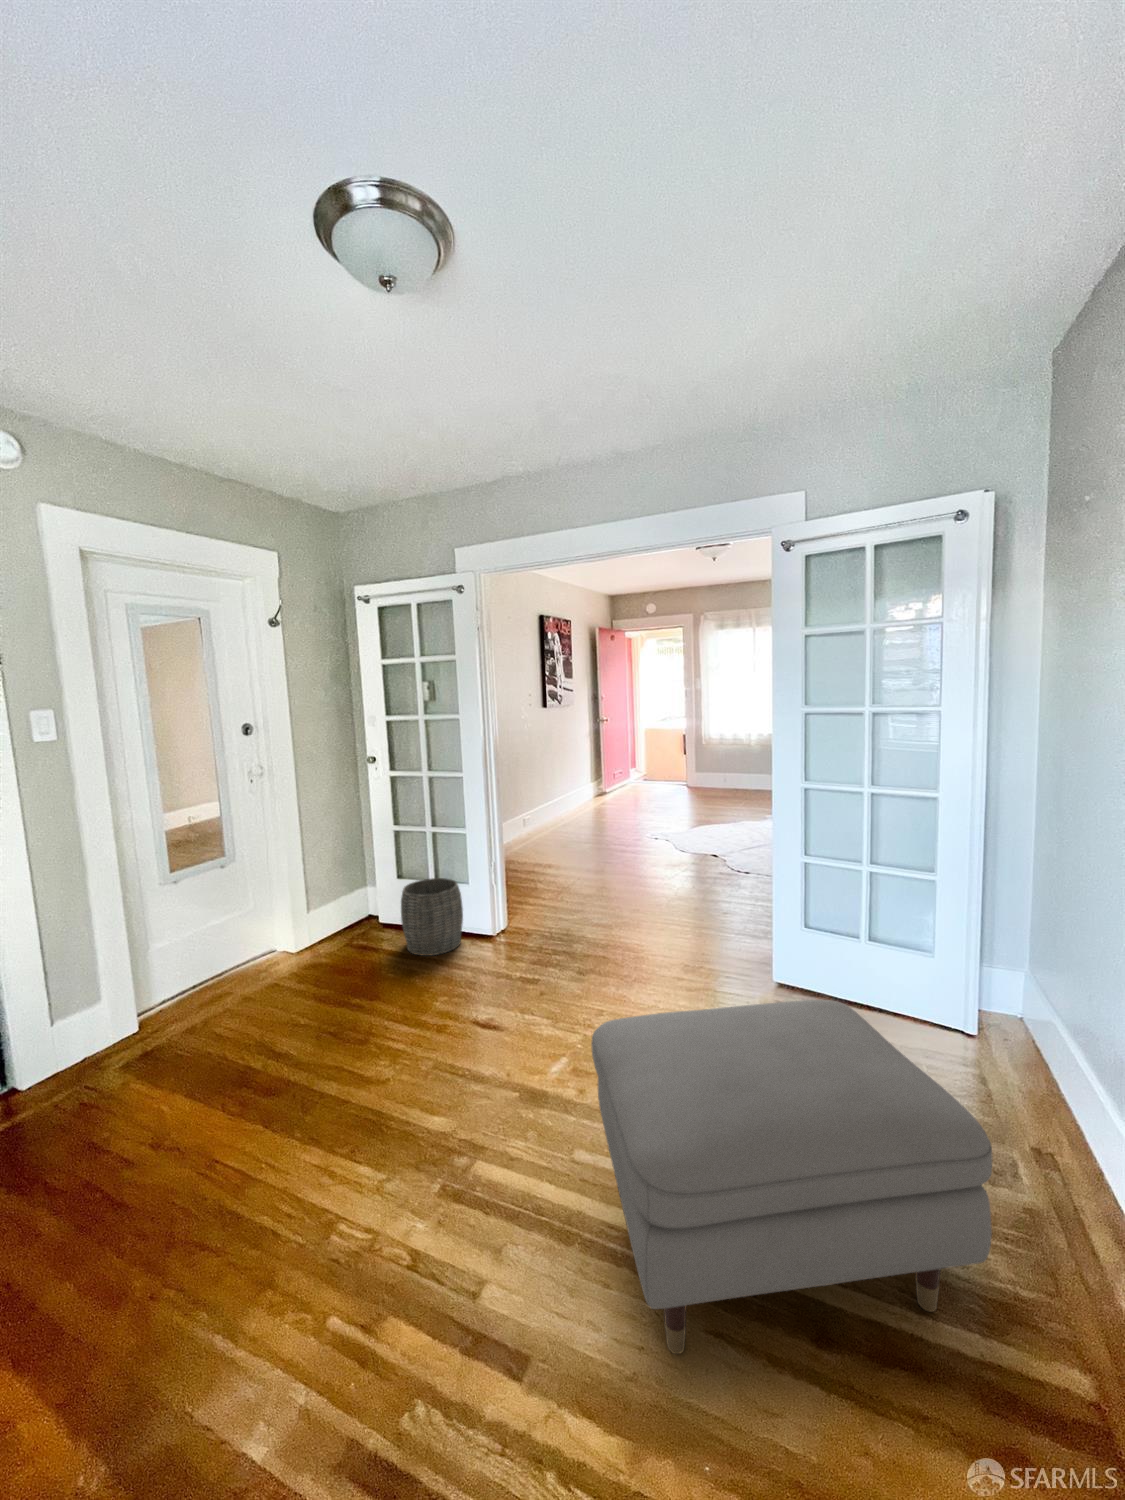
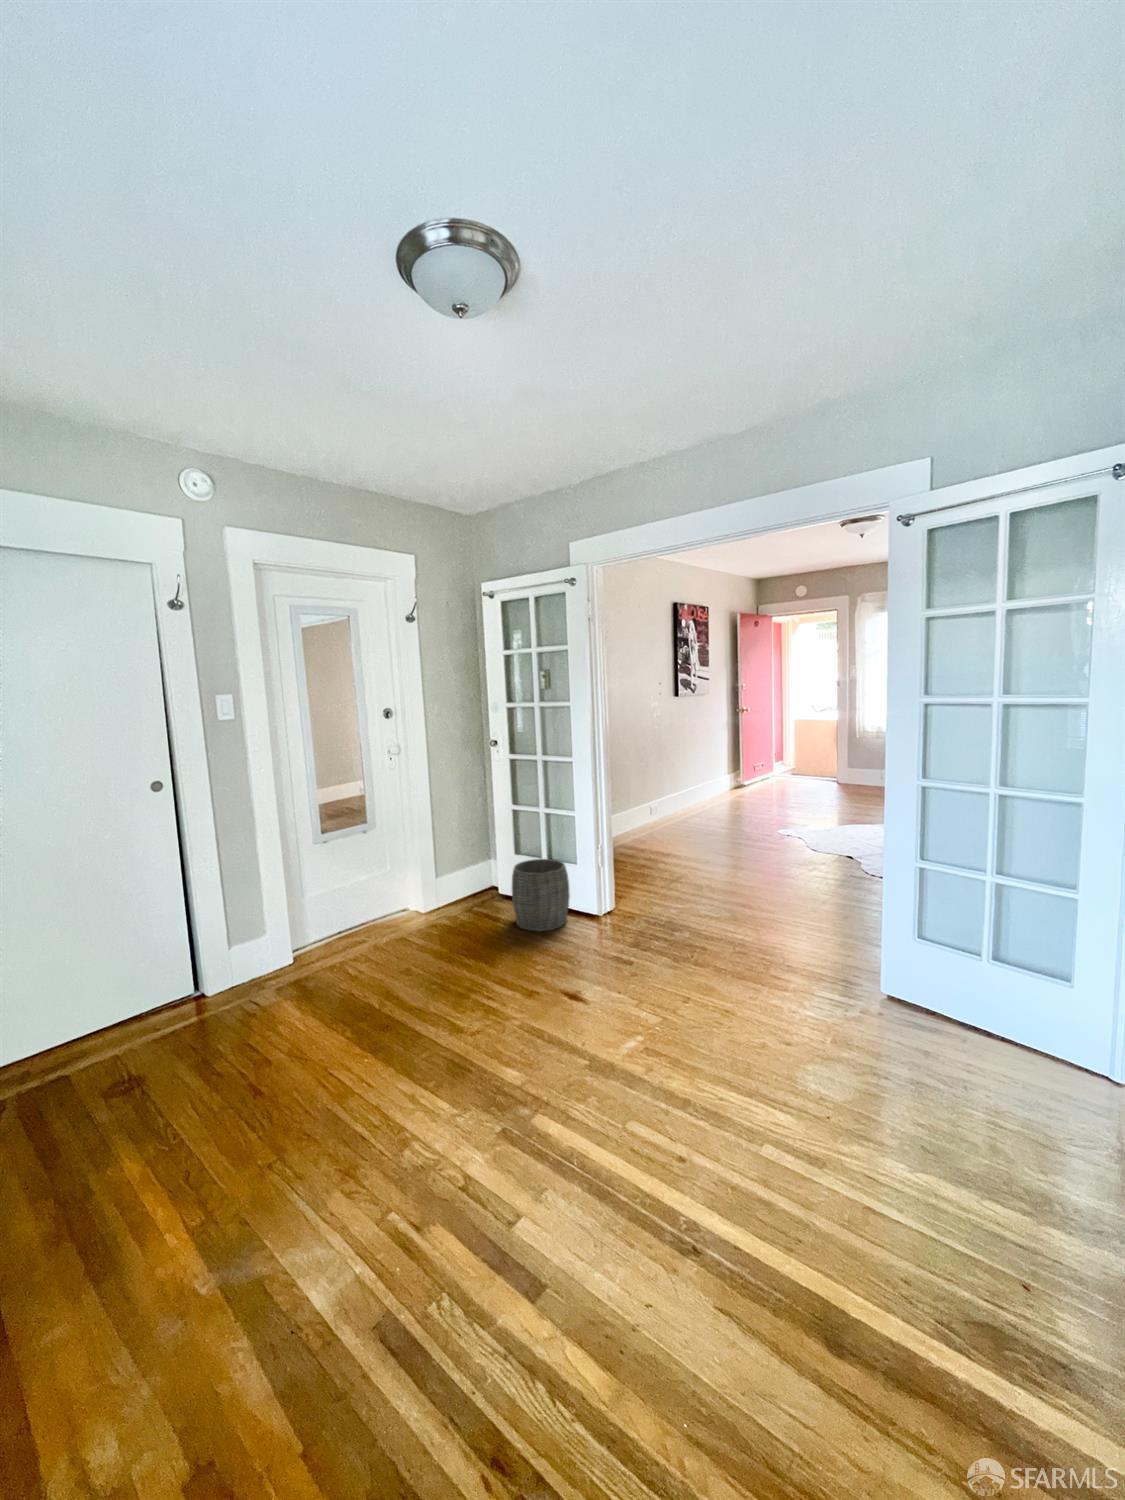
ottoman: present [591,1000,993,1354] -> none [638,1000,1036,1343]

